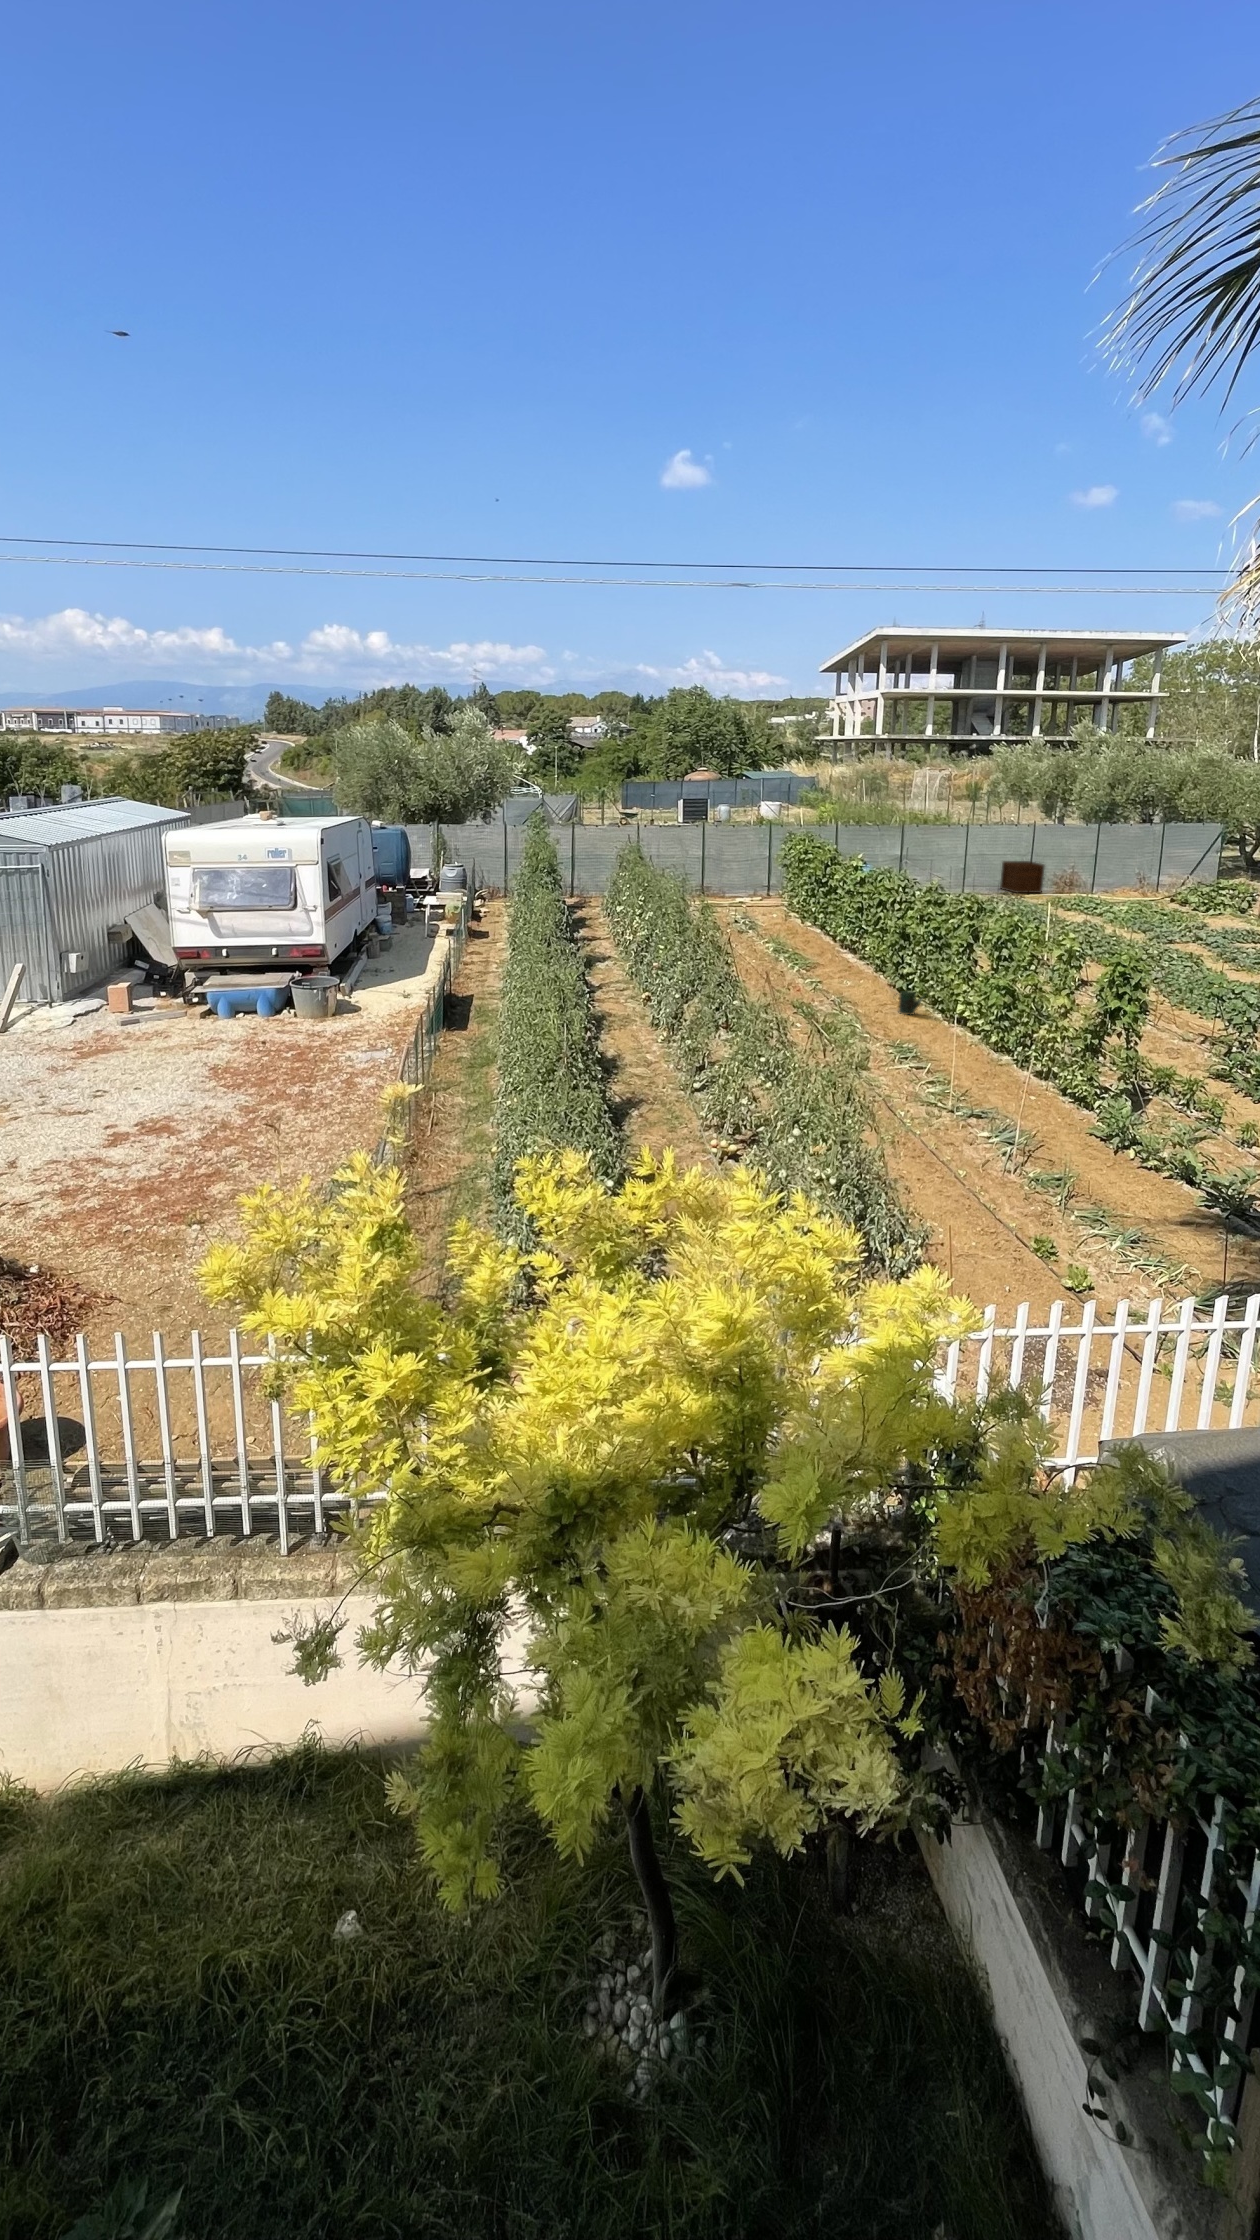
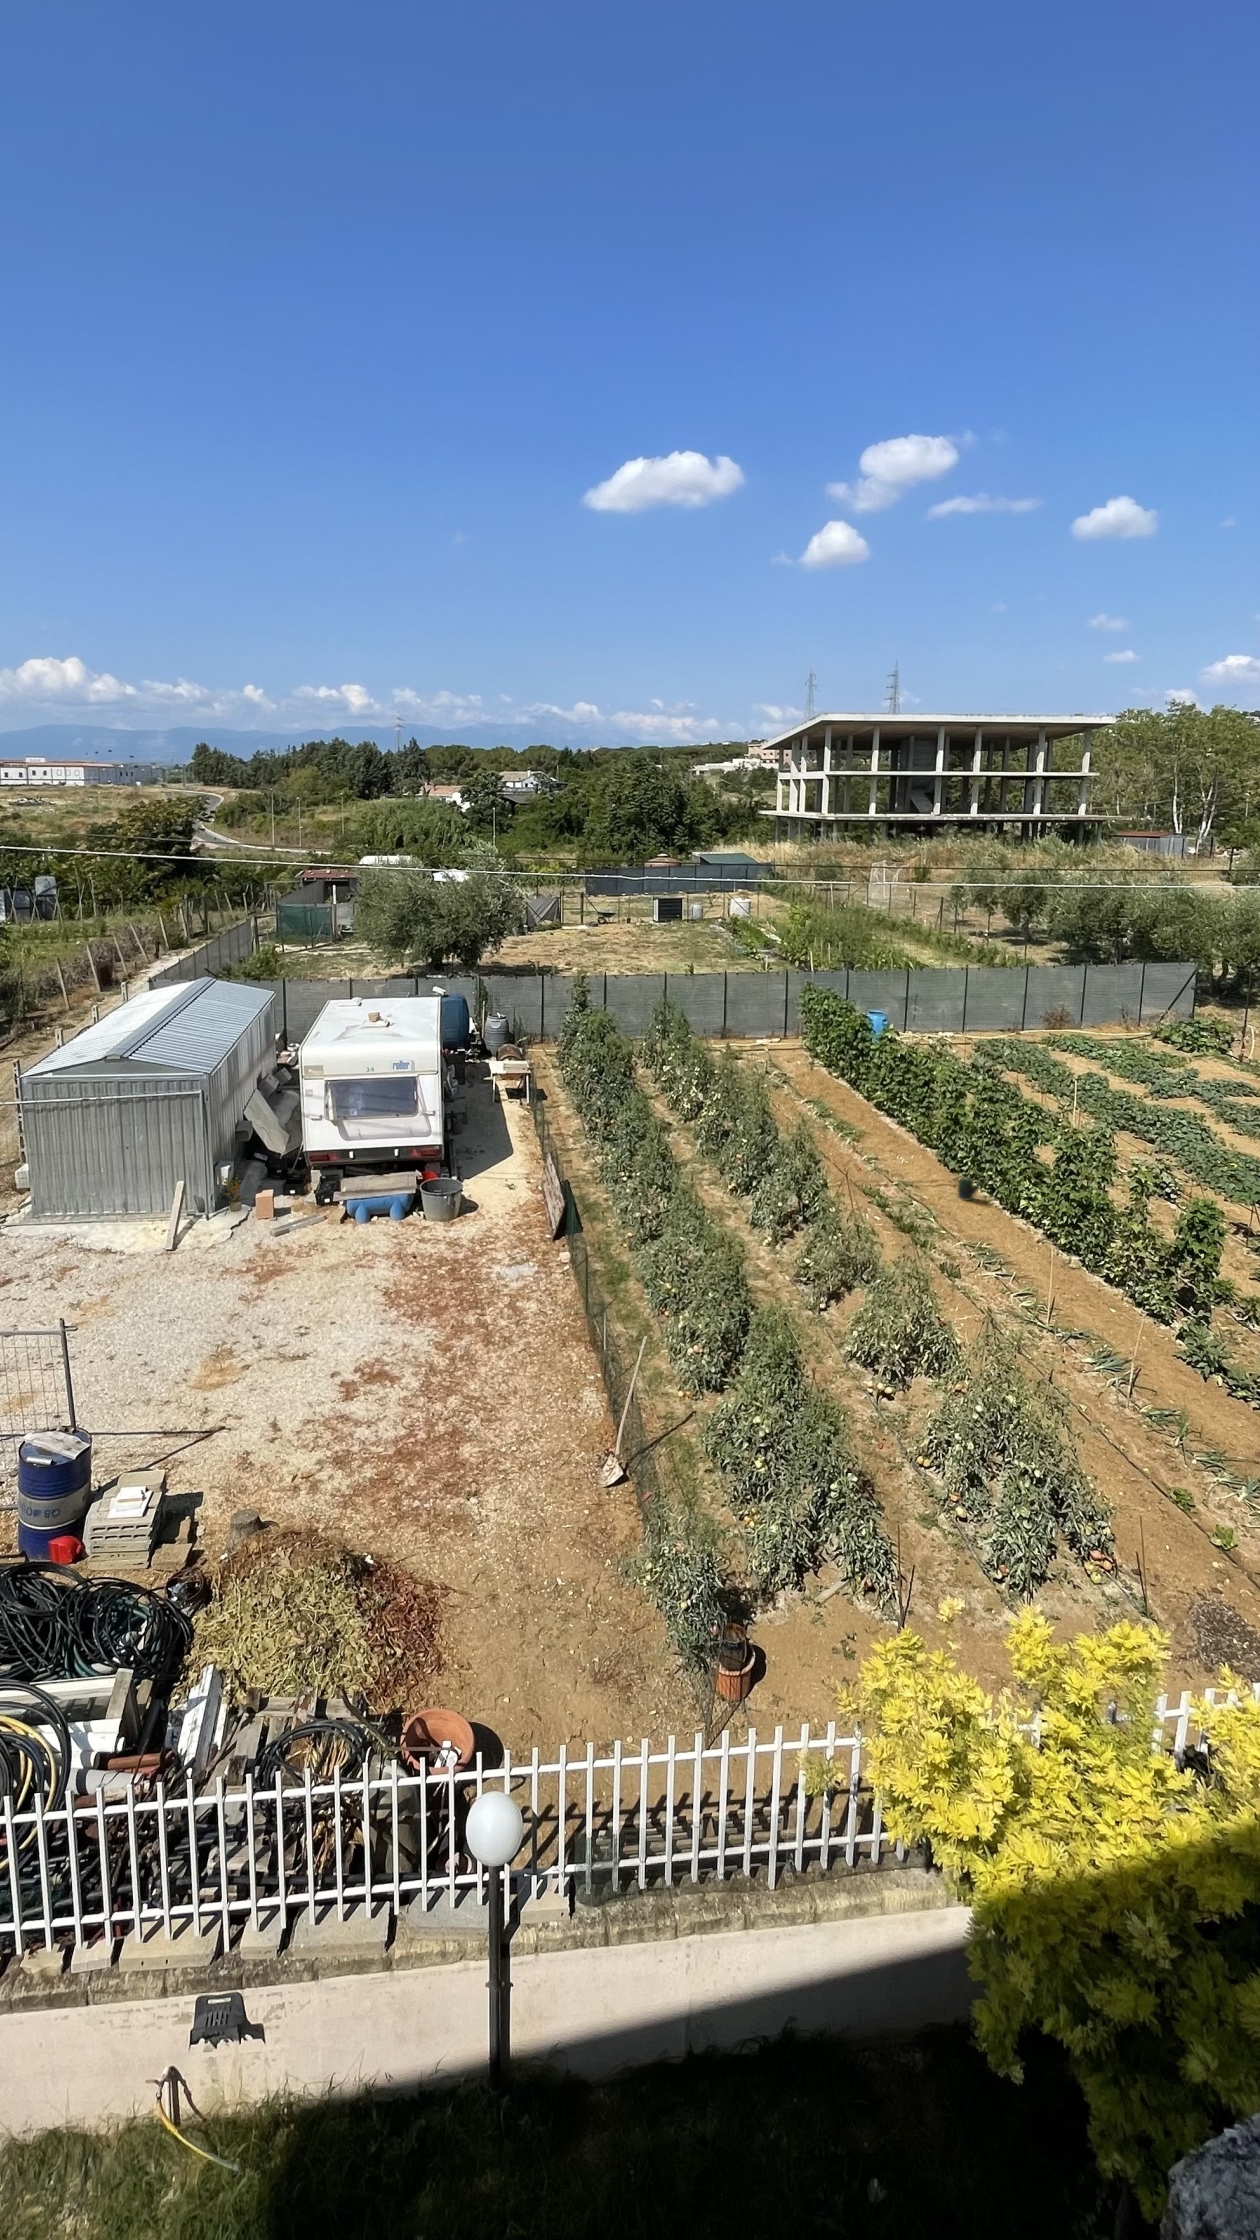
wooden crate: present [1000,861,1044,893] -> none [1002,1002,1044,1034]
potted plant: none [74,965,110,1006] -> present [220,1175,250,1211]

